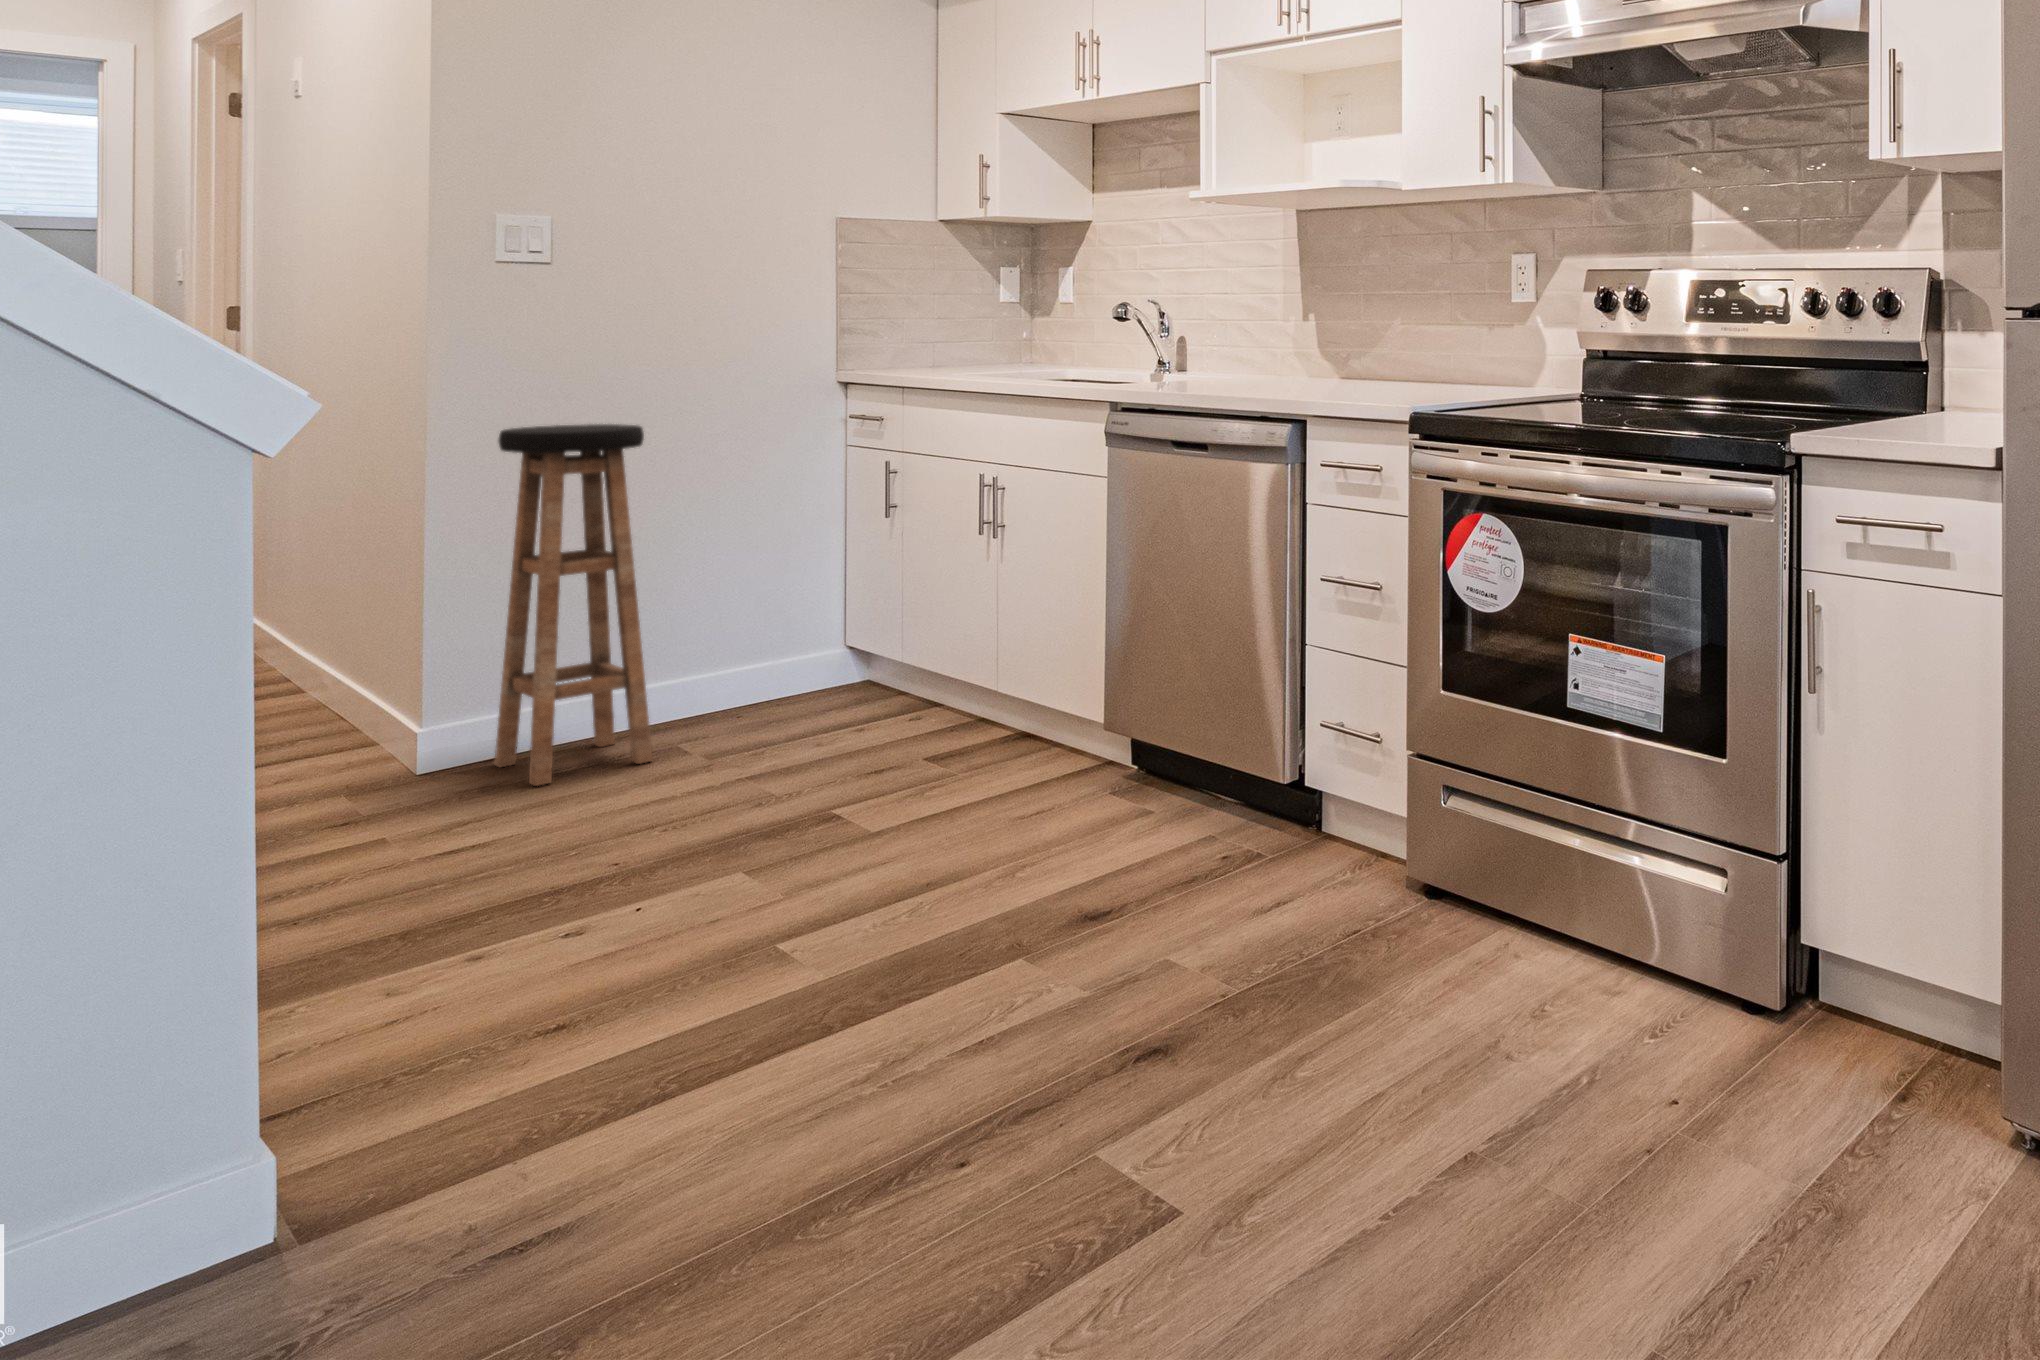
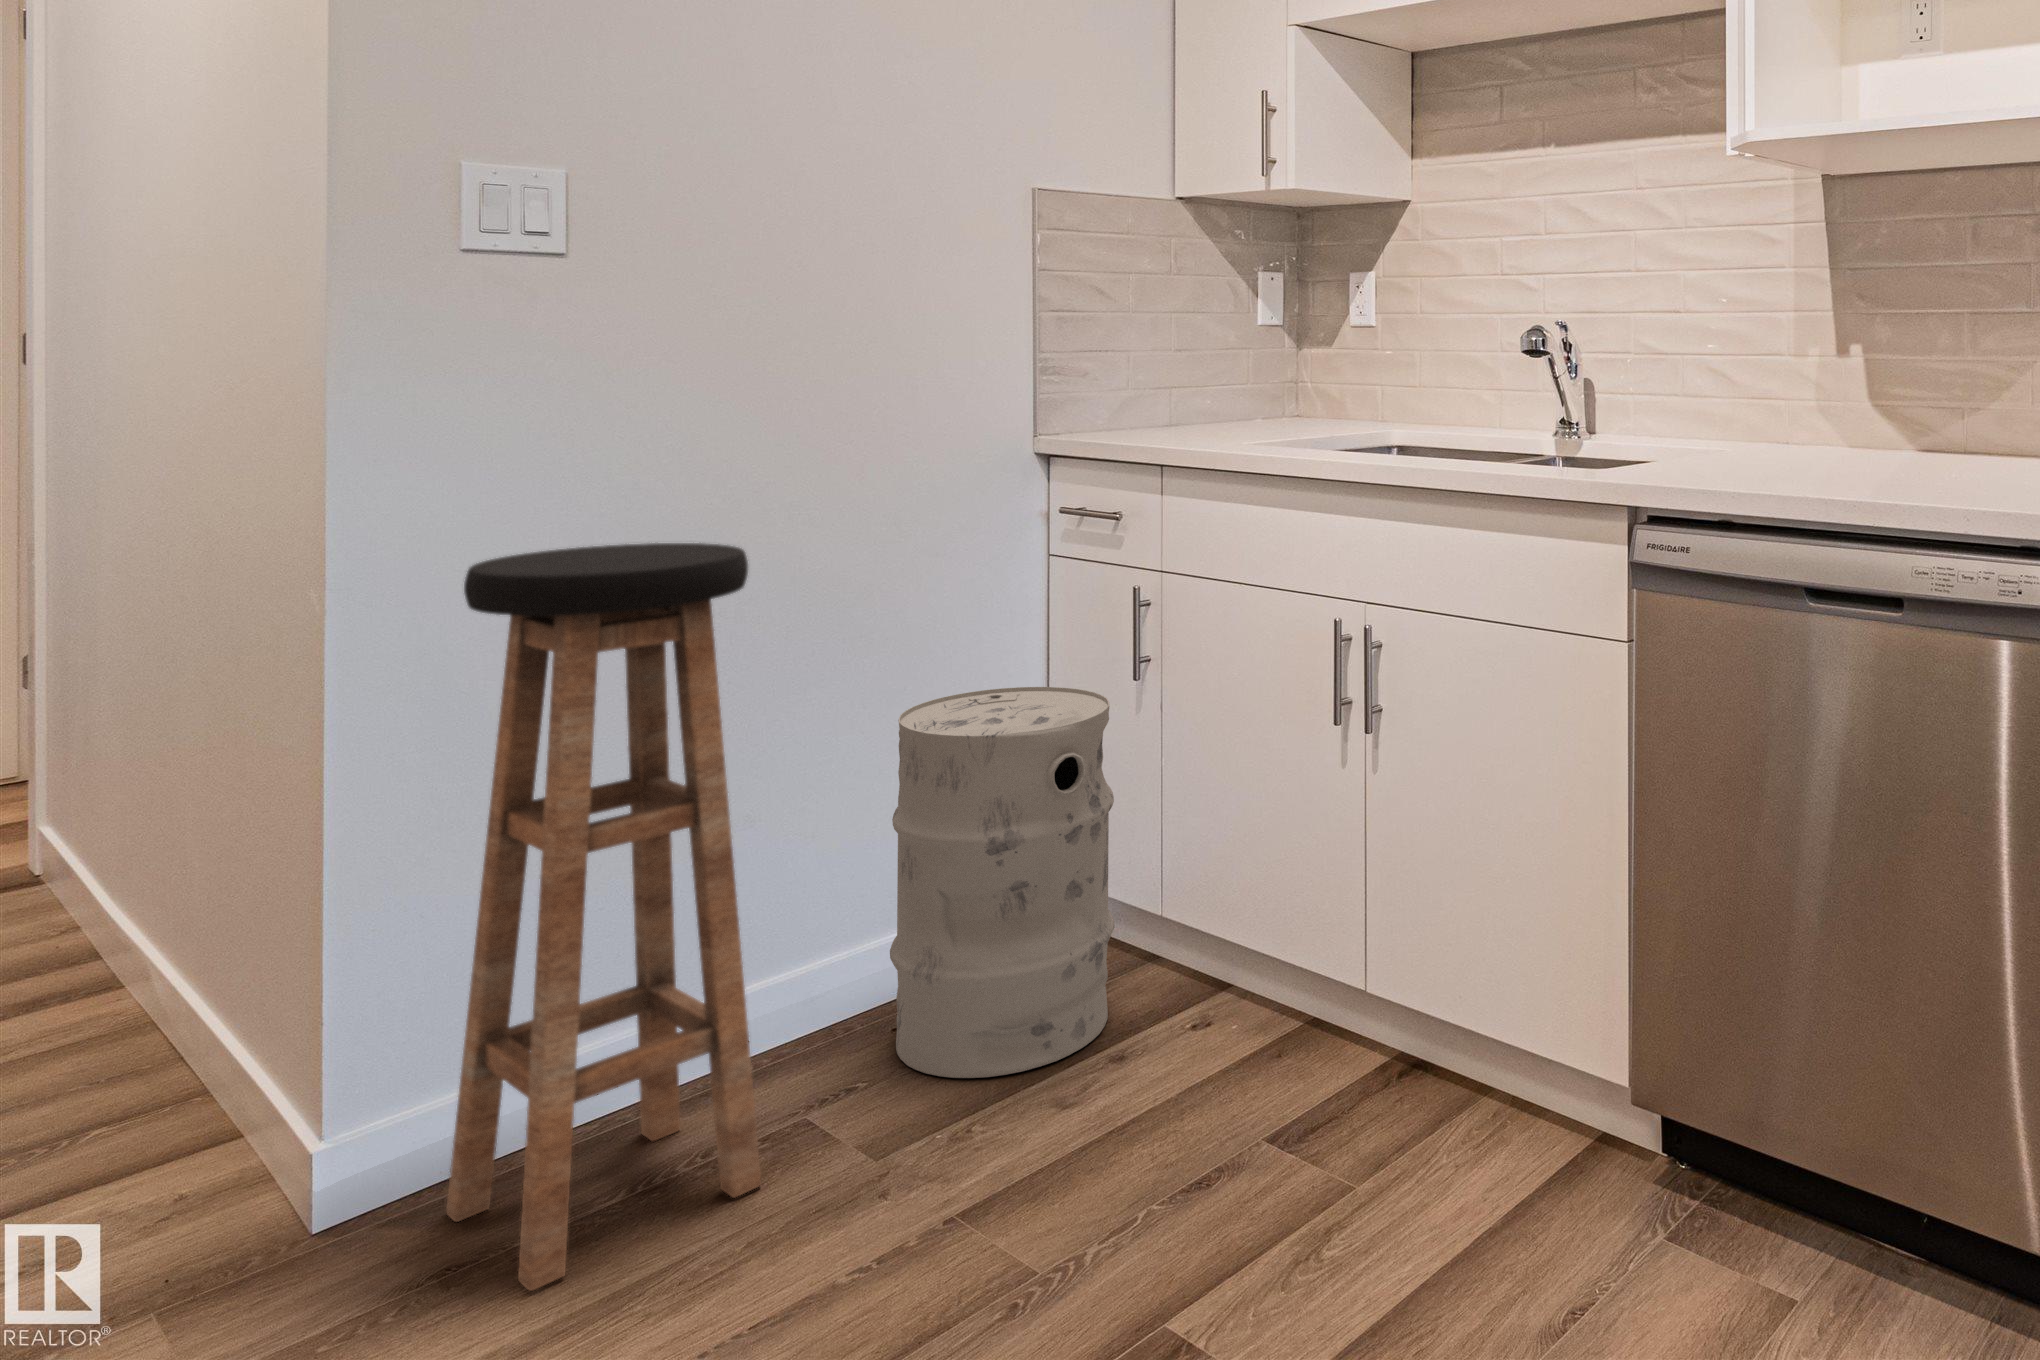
trash can: none [734,522,868,731] -> present [890,687,1115,1078]

